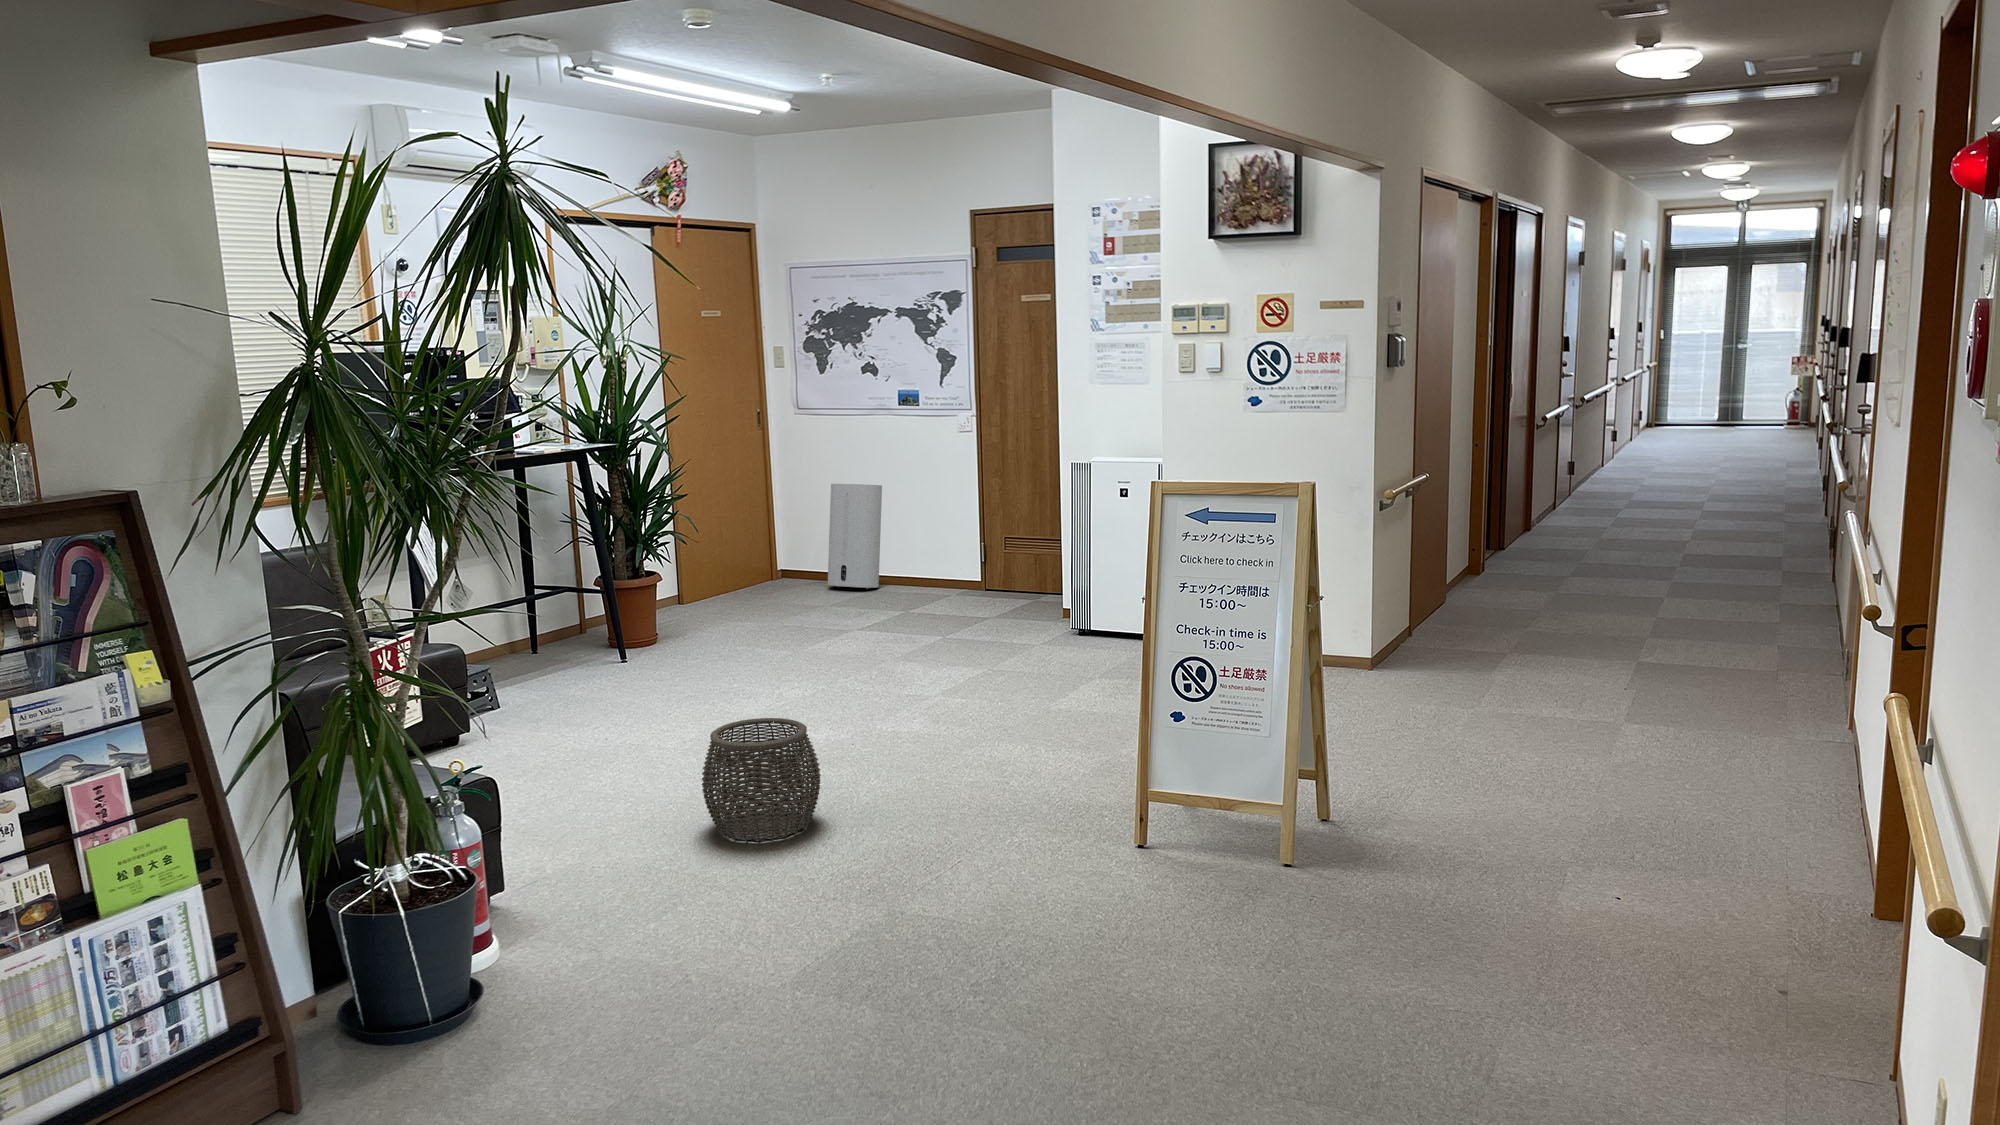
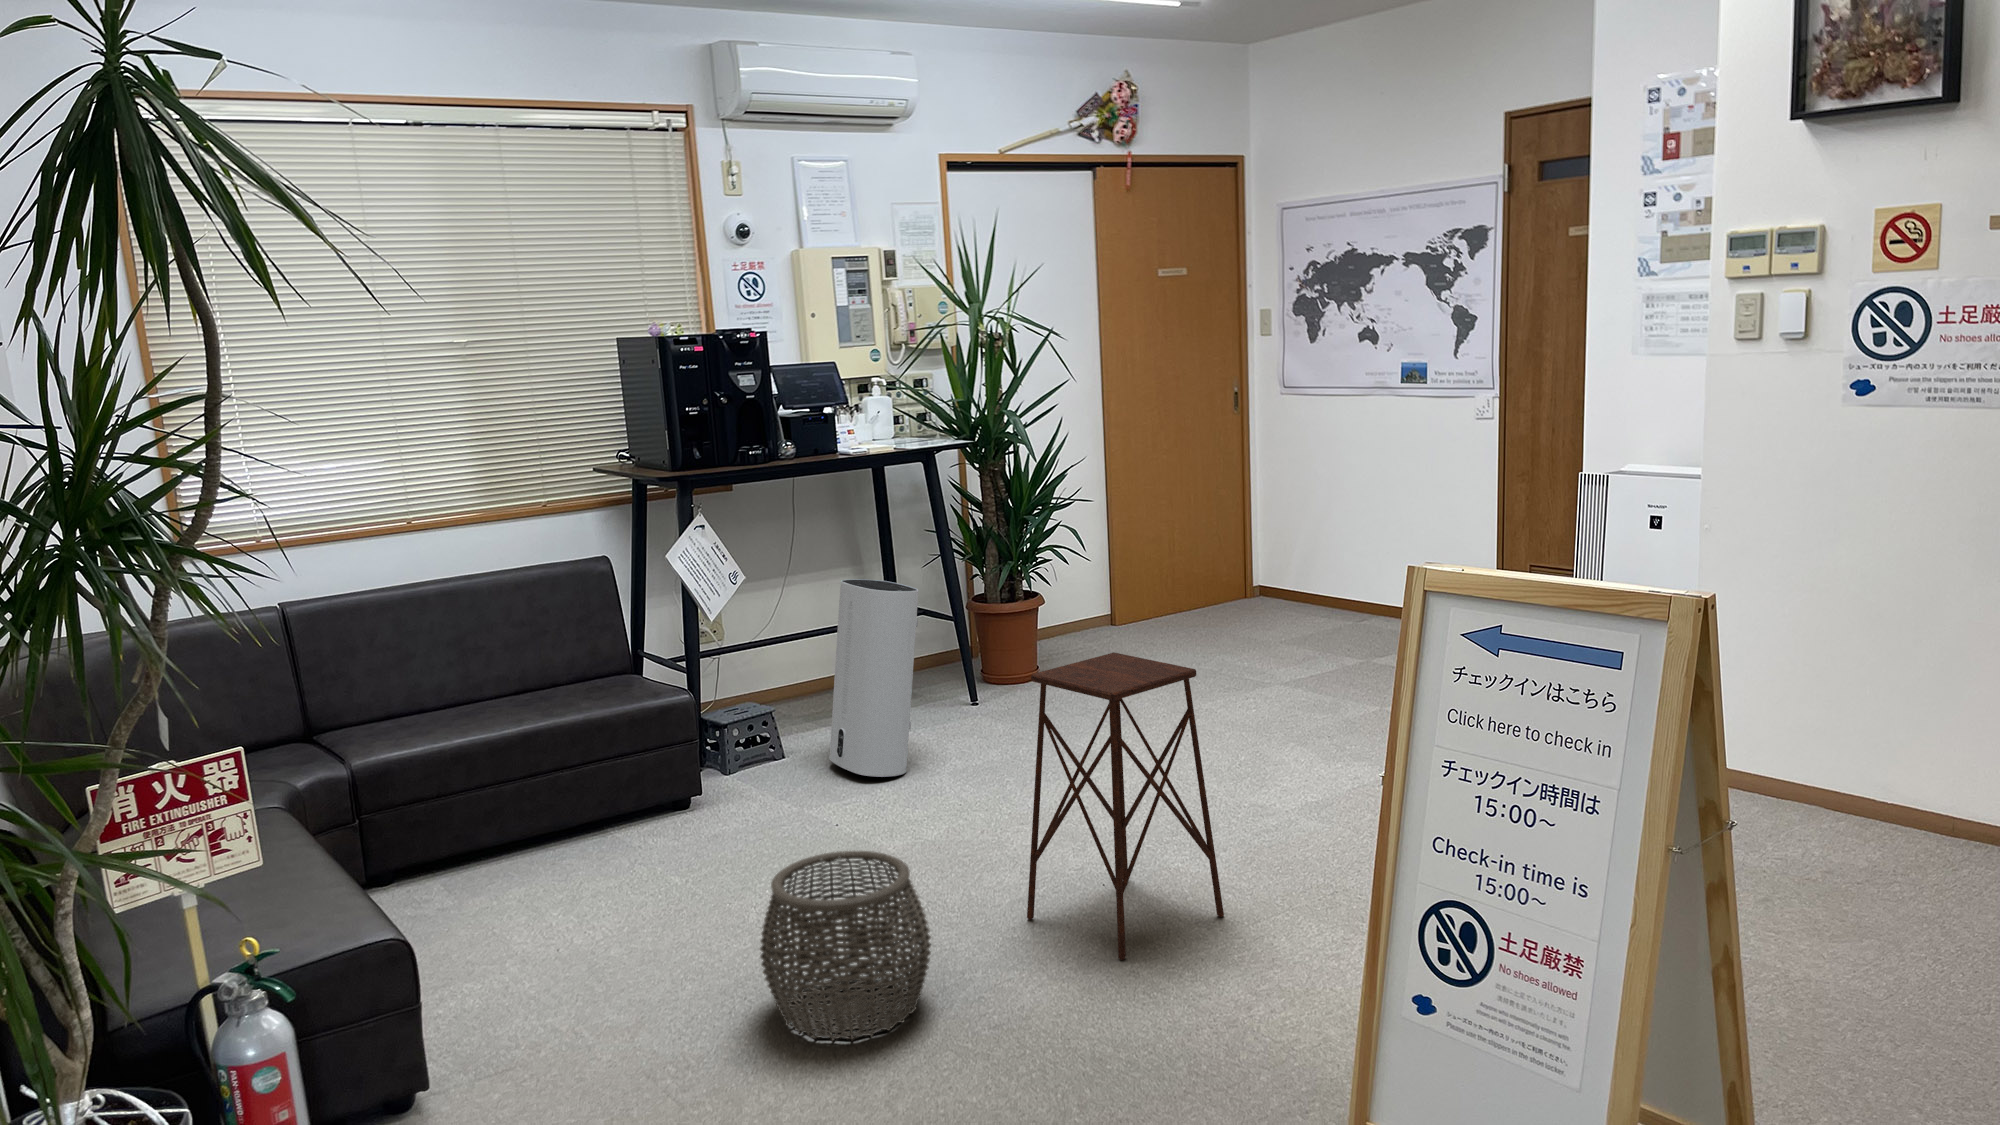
air purifier: present [828,484,882,589] -> present [830,579,918,777]
side table: none [827,581,954,776] -> present [1027,652,1224,960]

